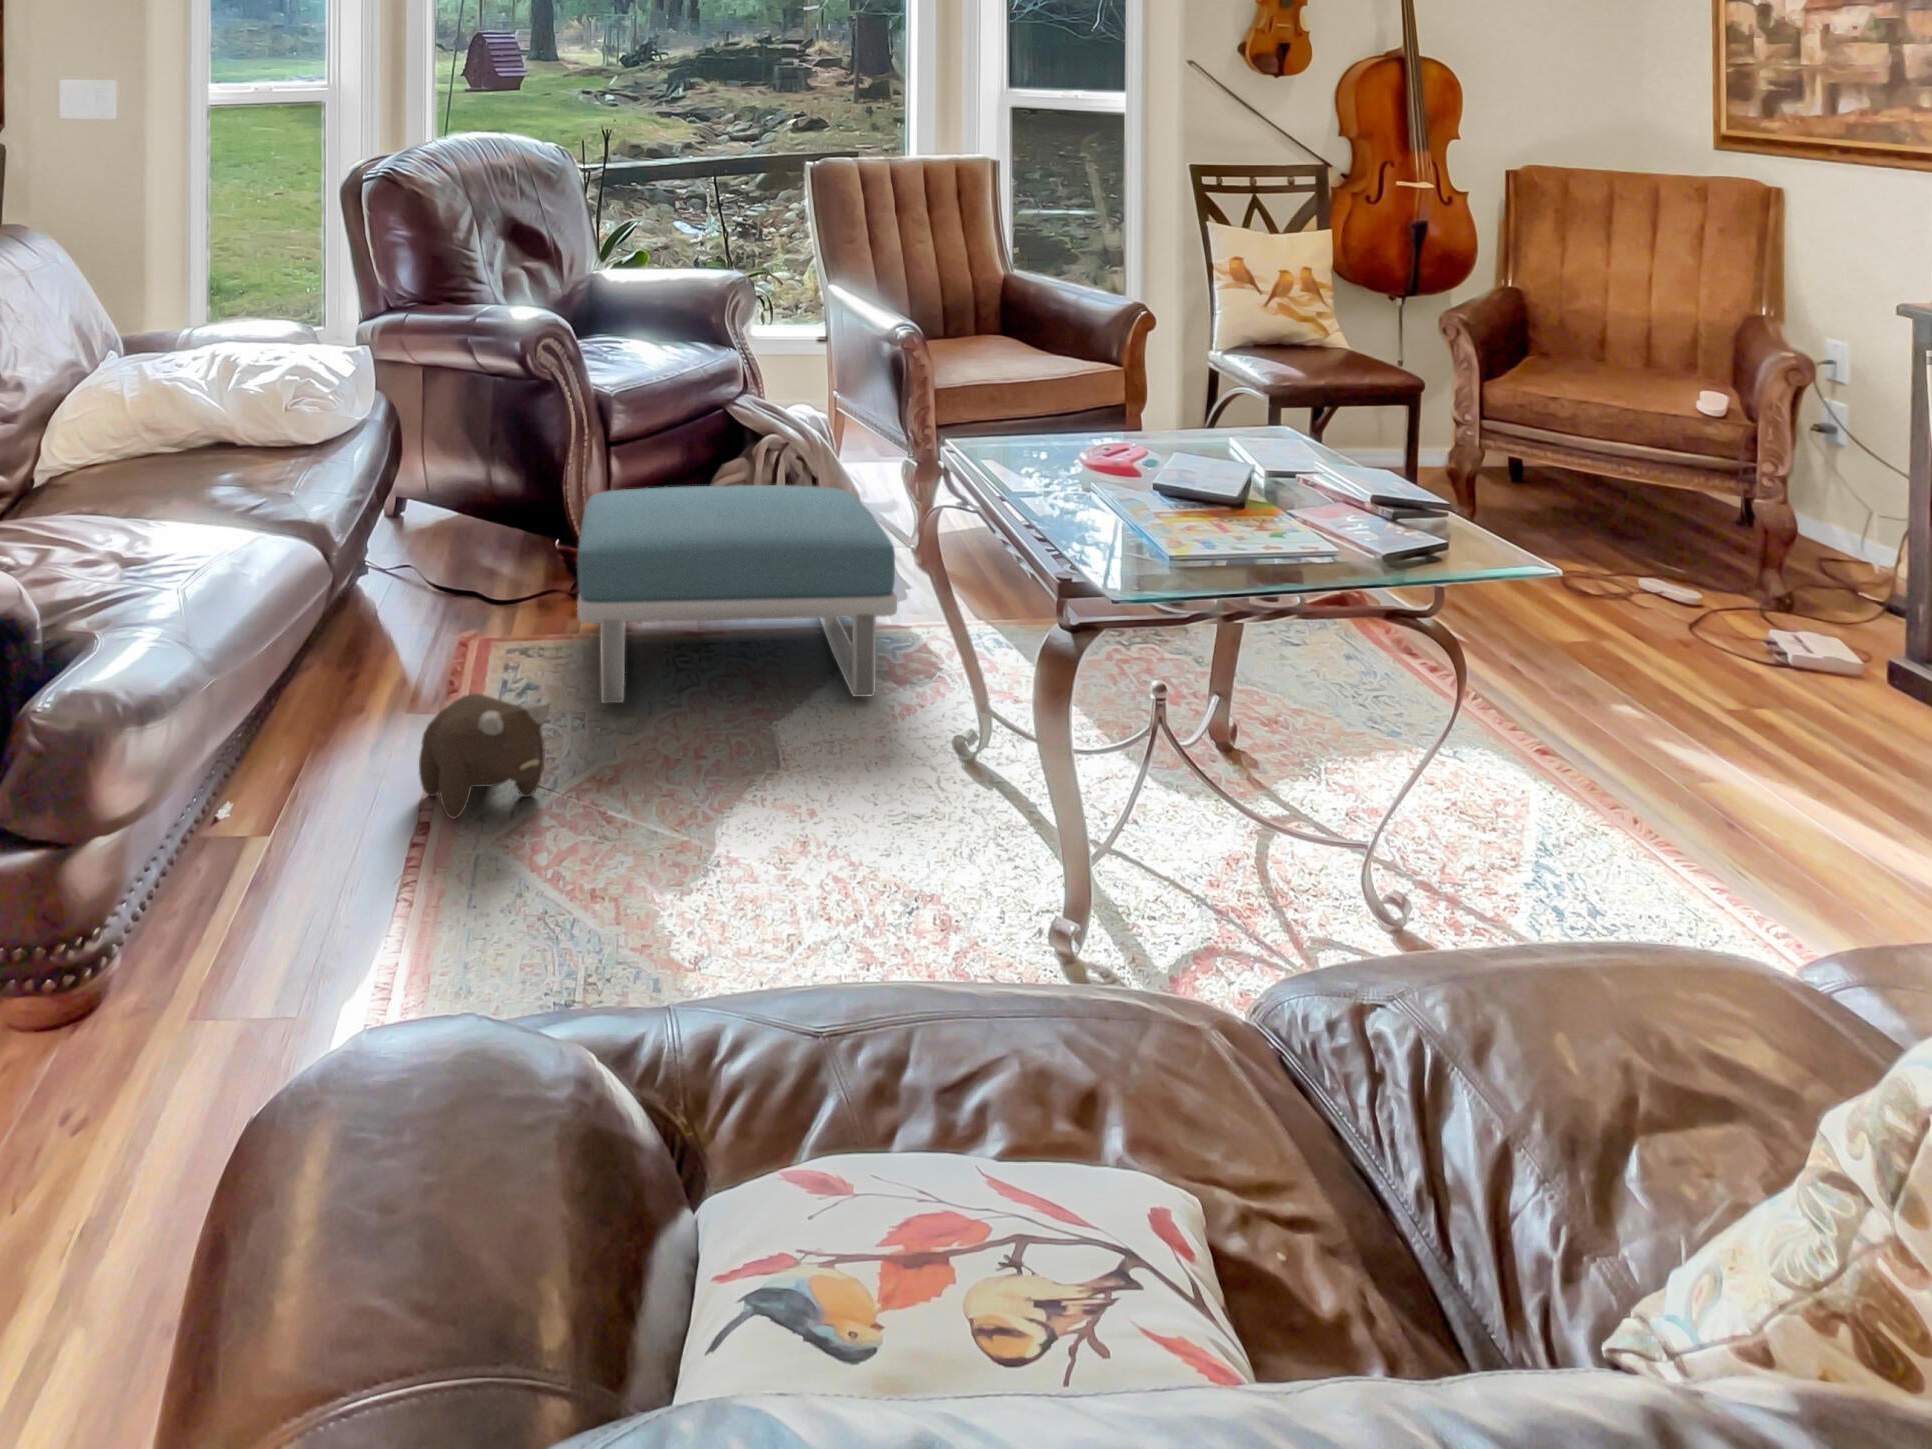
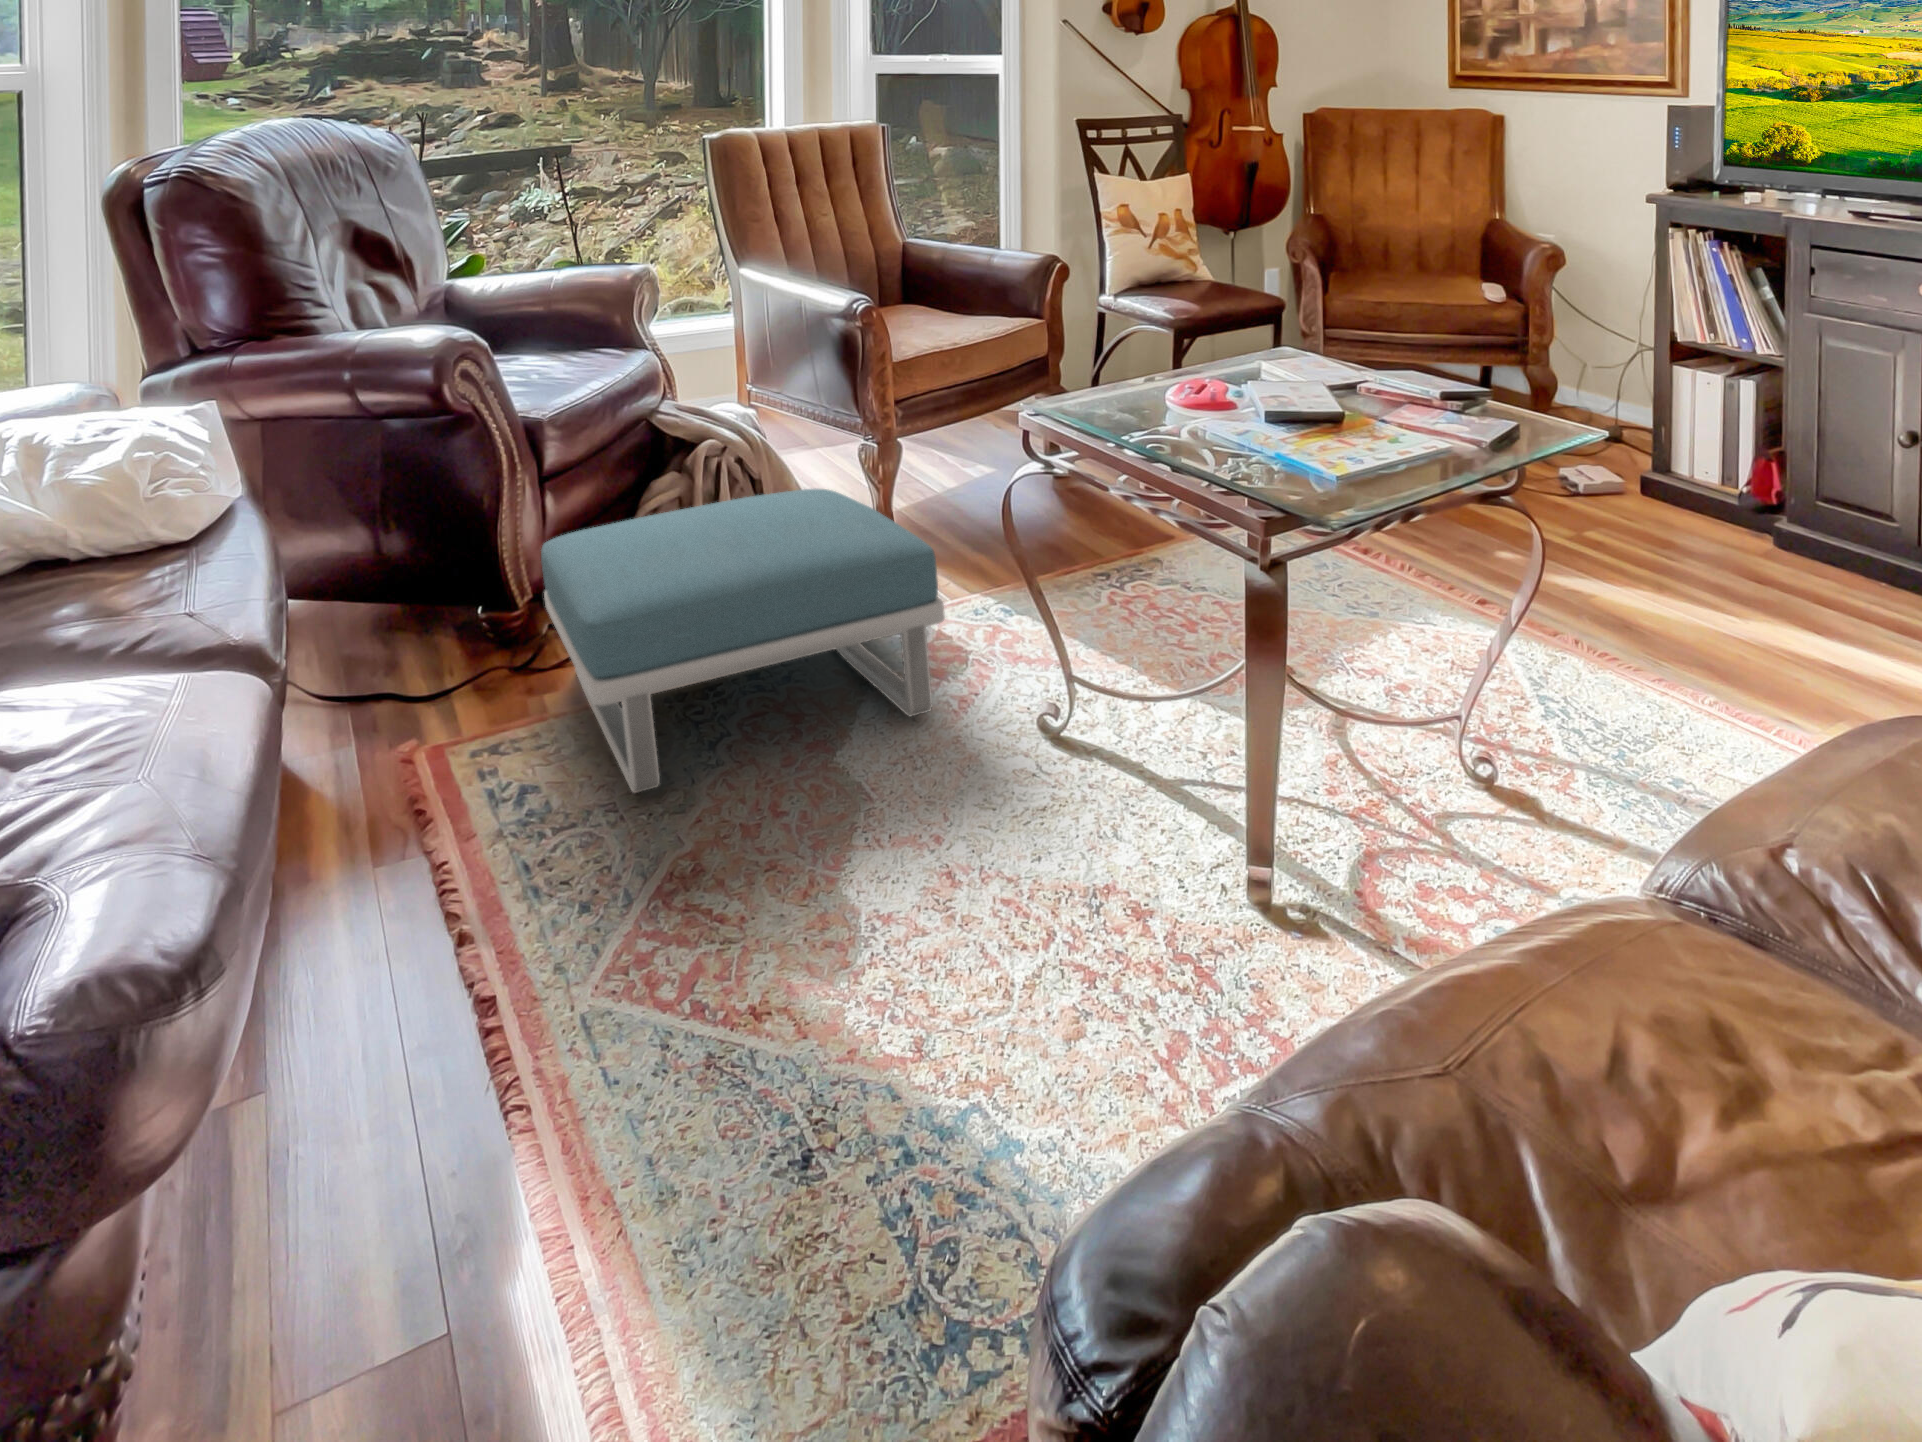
plush toy: present [419,694,551,819] -> none [441,834,625,1013]

